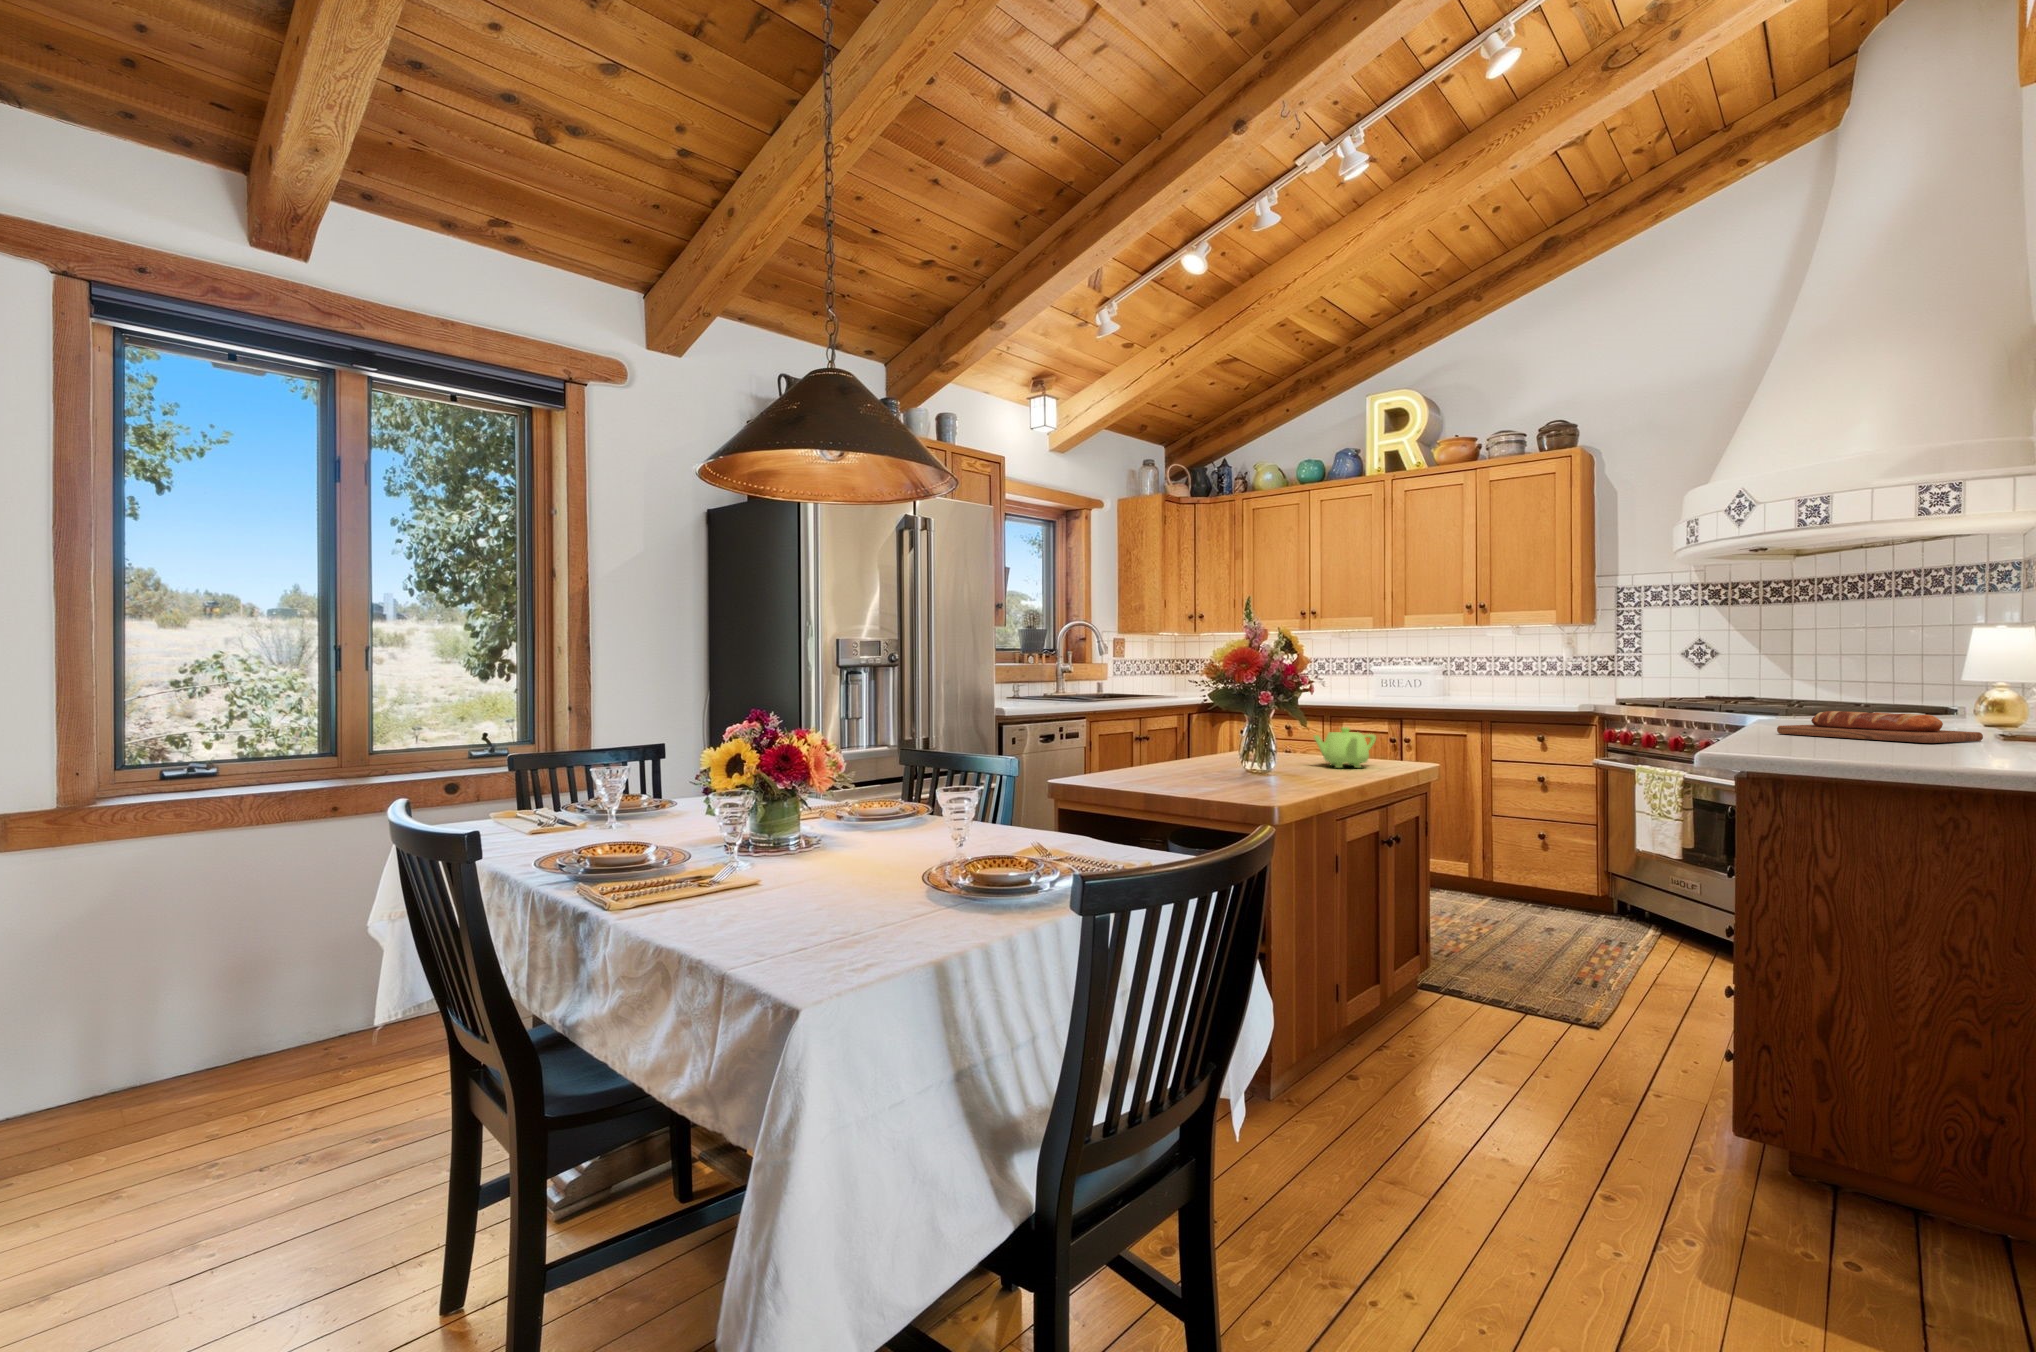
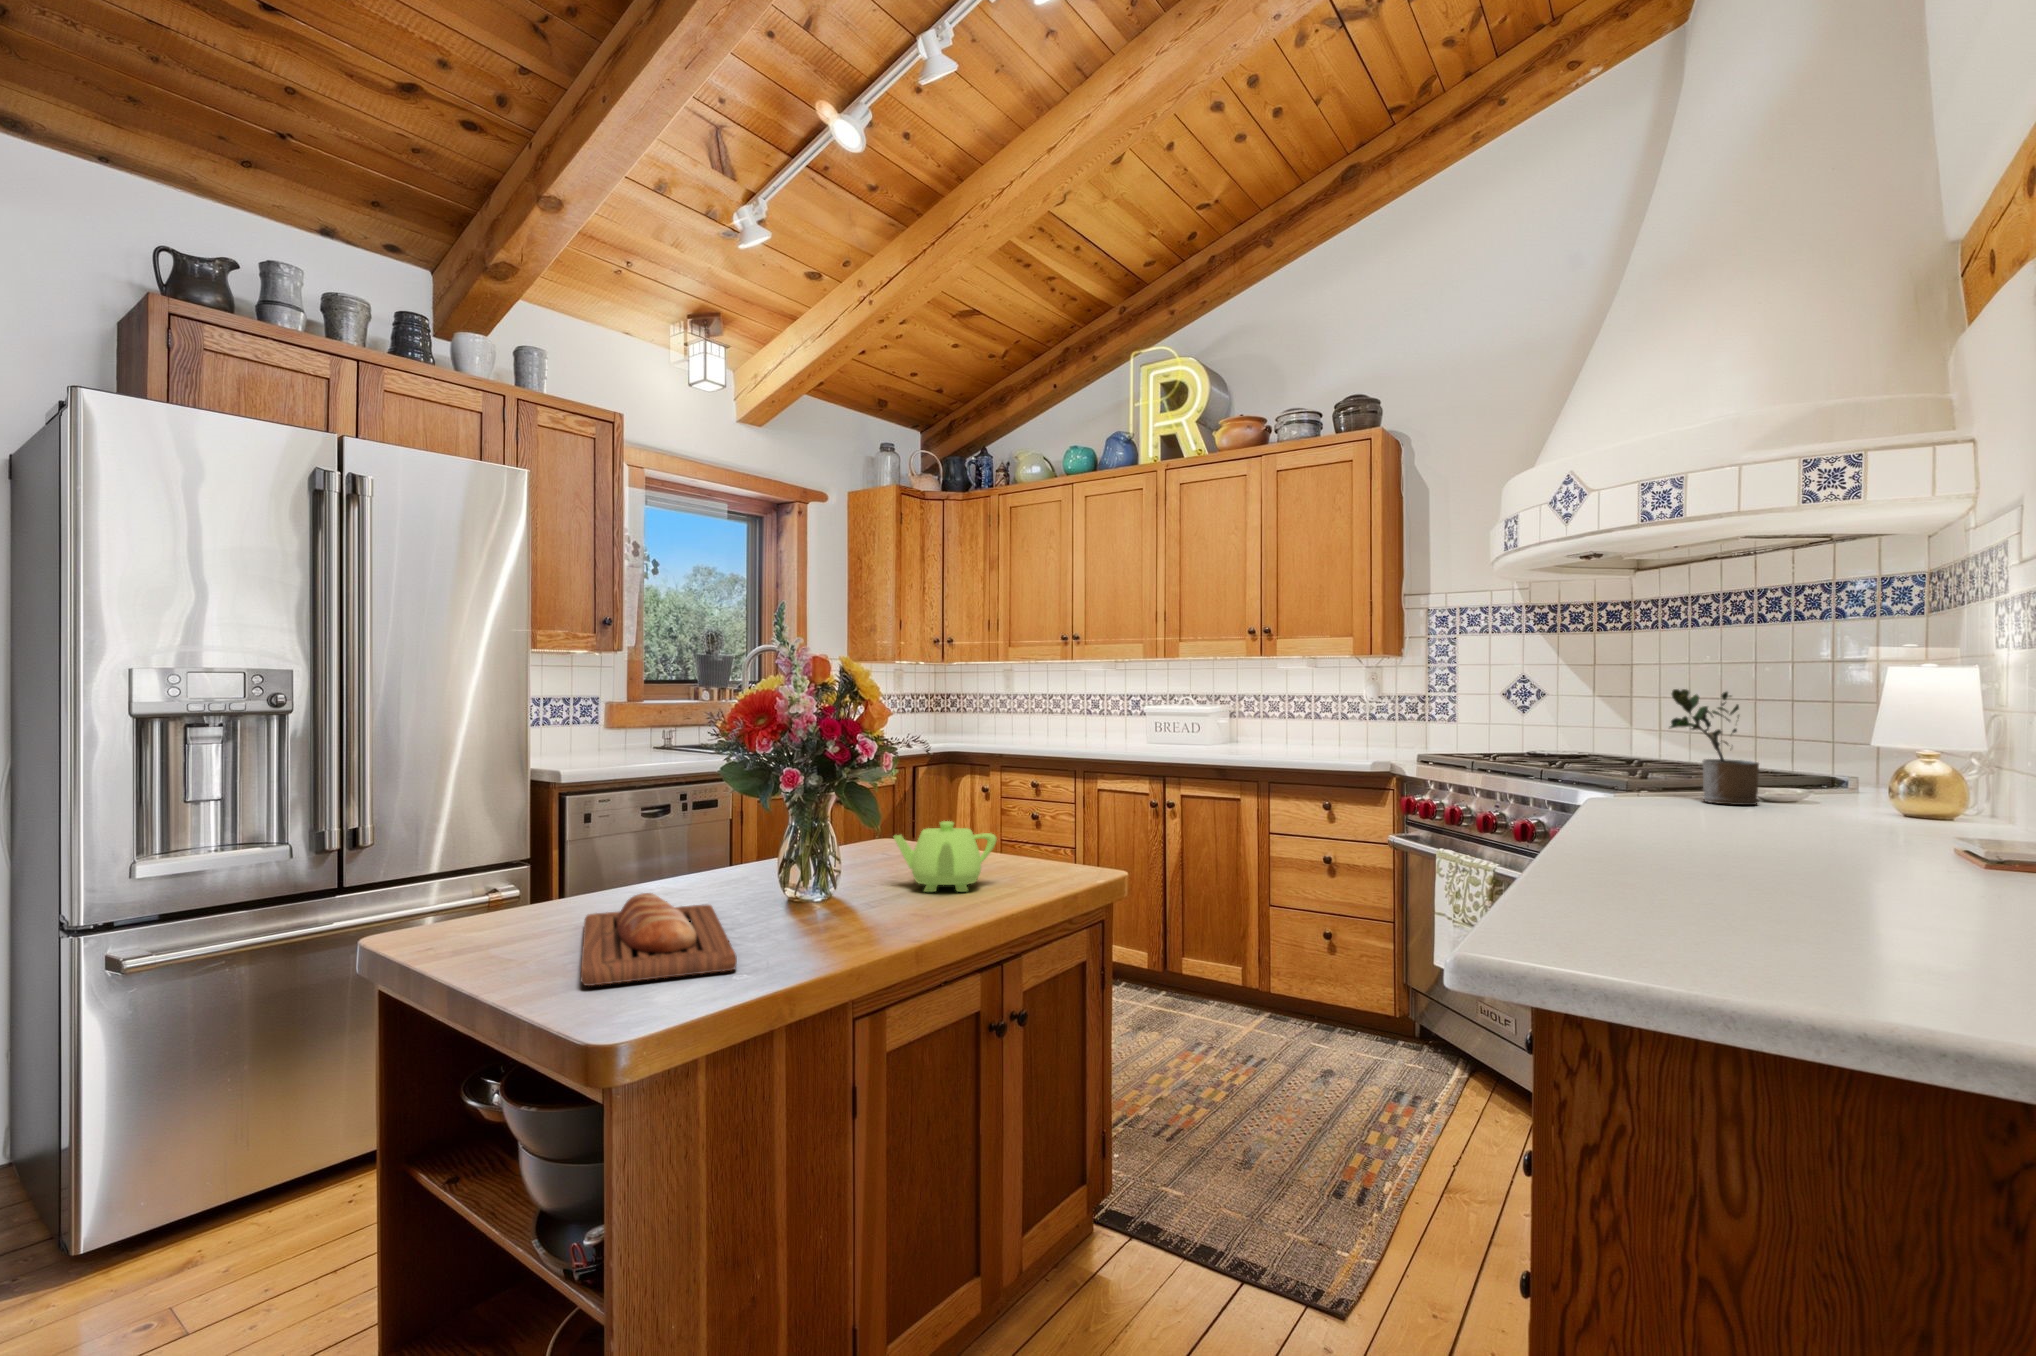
potted plant: none [1818,644,1884,720] -> present [1670,689,1759,805]
bread loaf: present [1777,711,1983,743] -> present [581,893,737,986]

